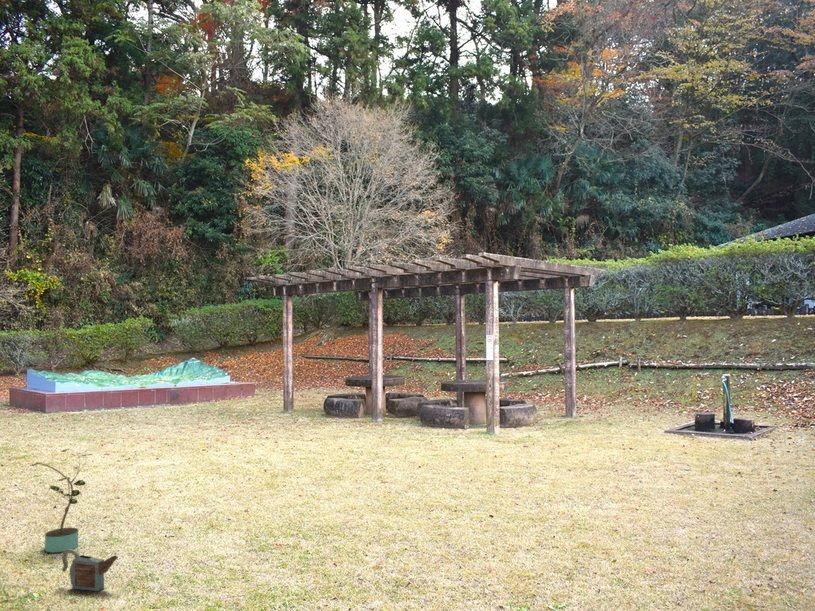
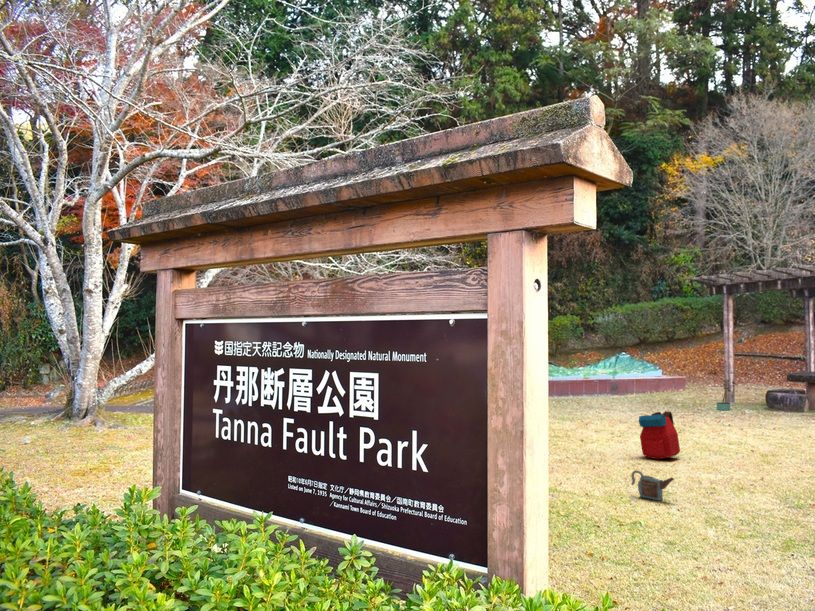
backpack: none [129,441,183,506] -> present [639,411,680,459]
potted plant: present [30,449,92,553] -> present [712,370,735,410]

